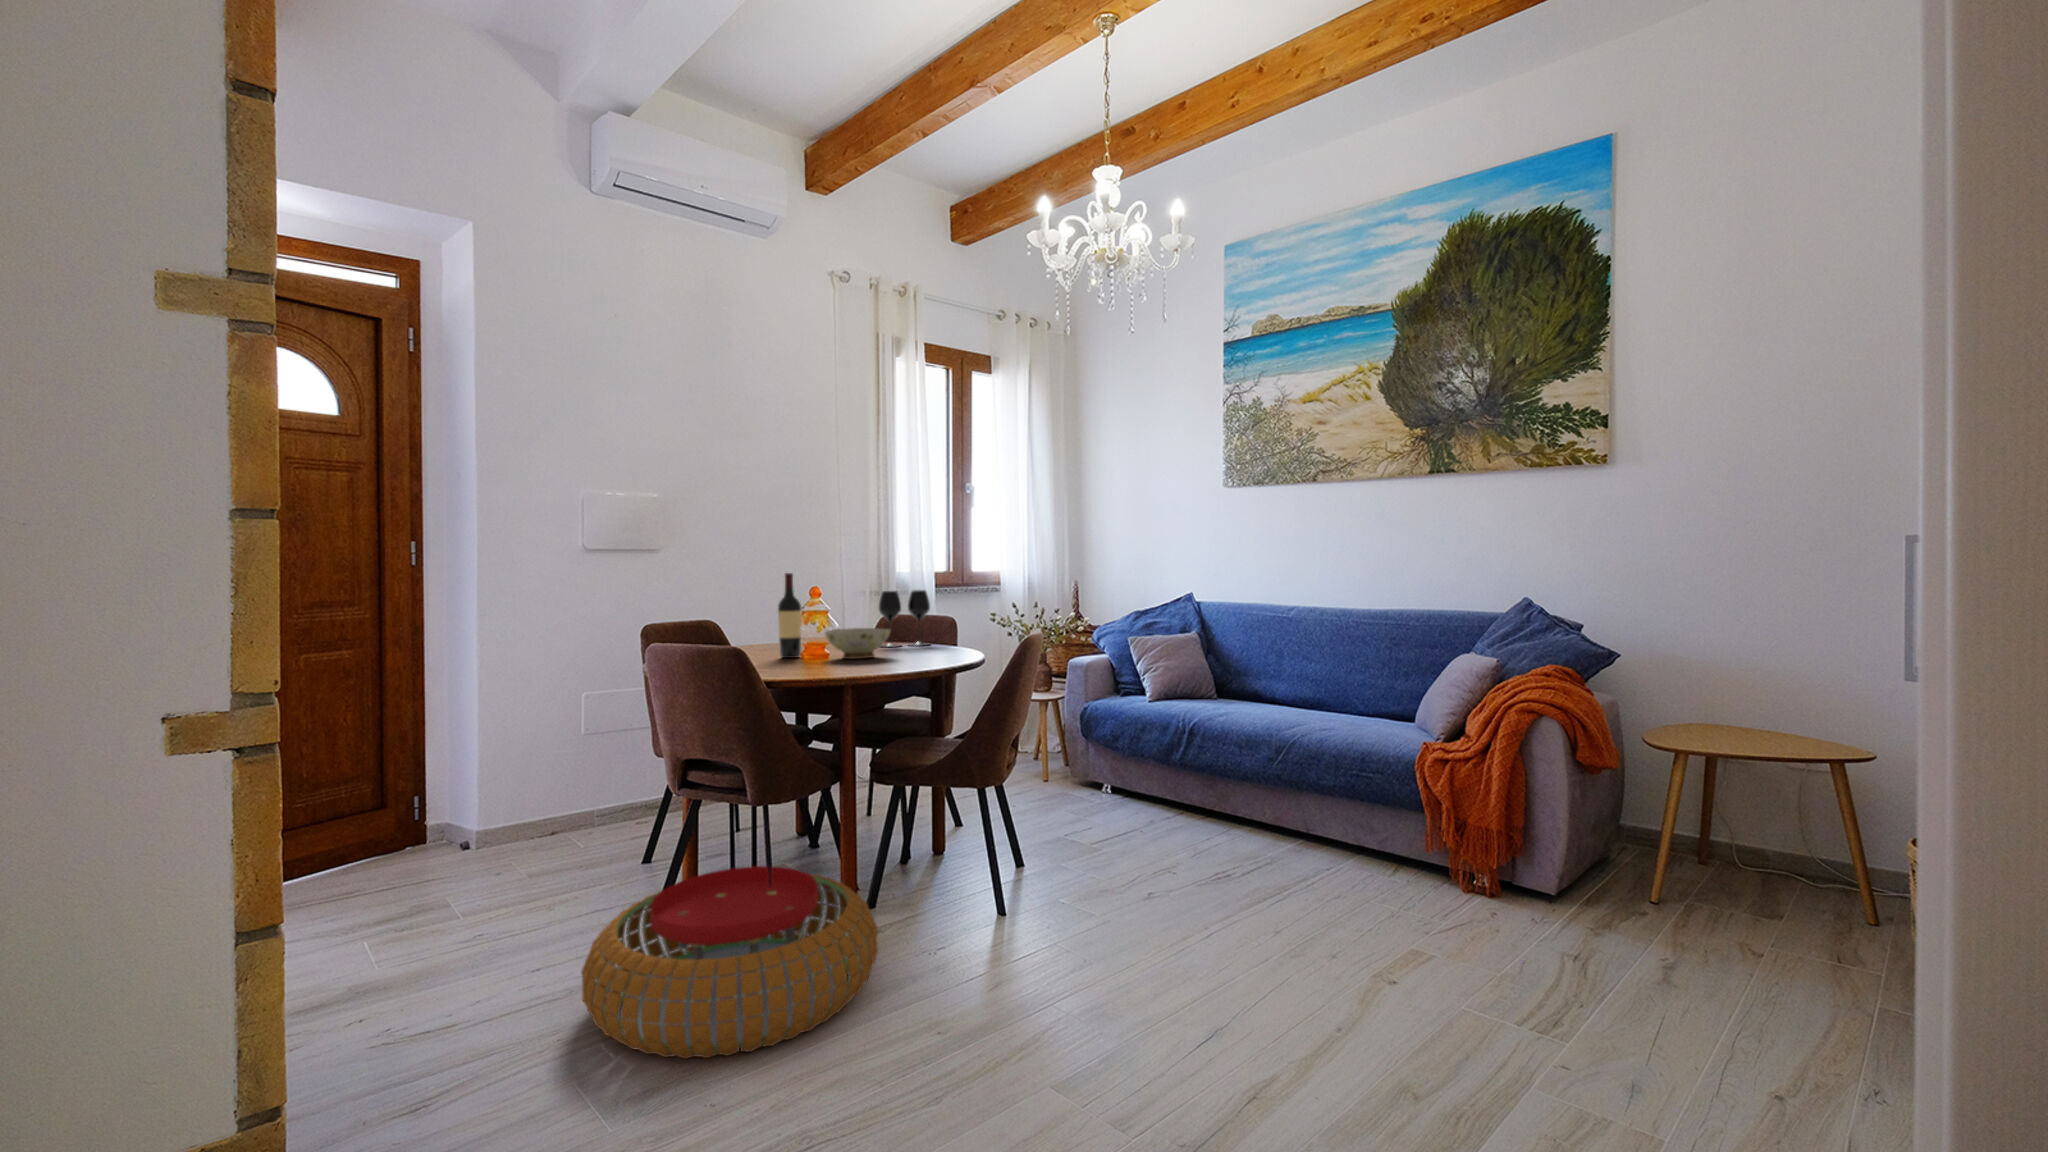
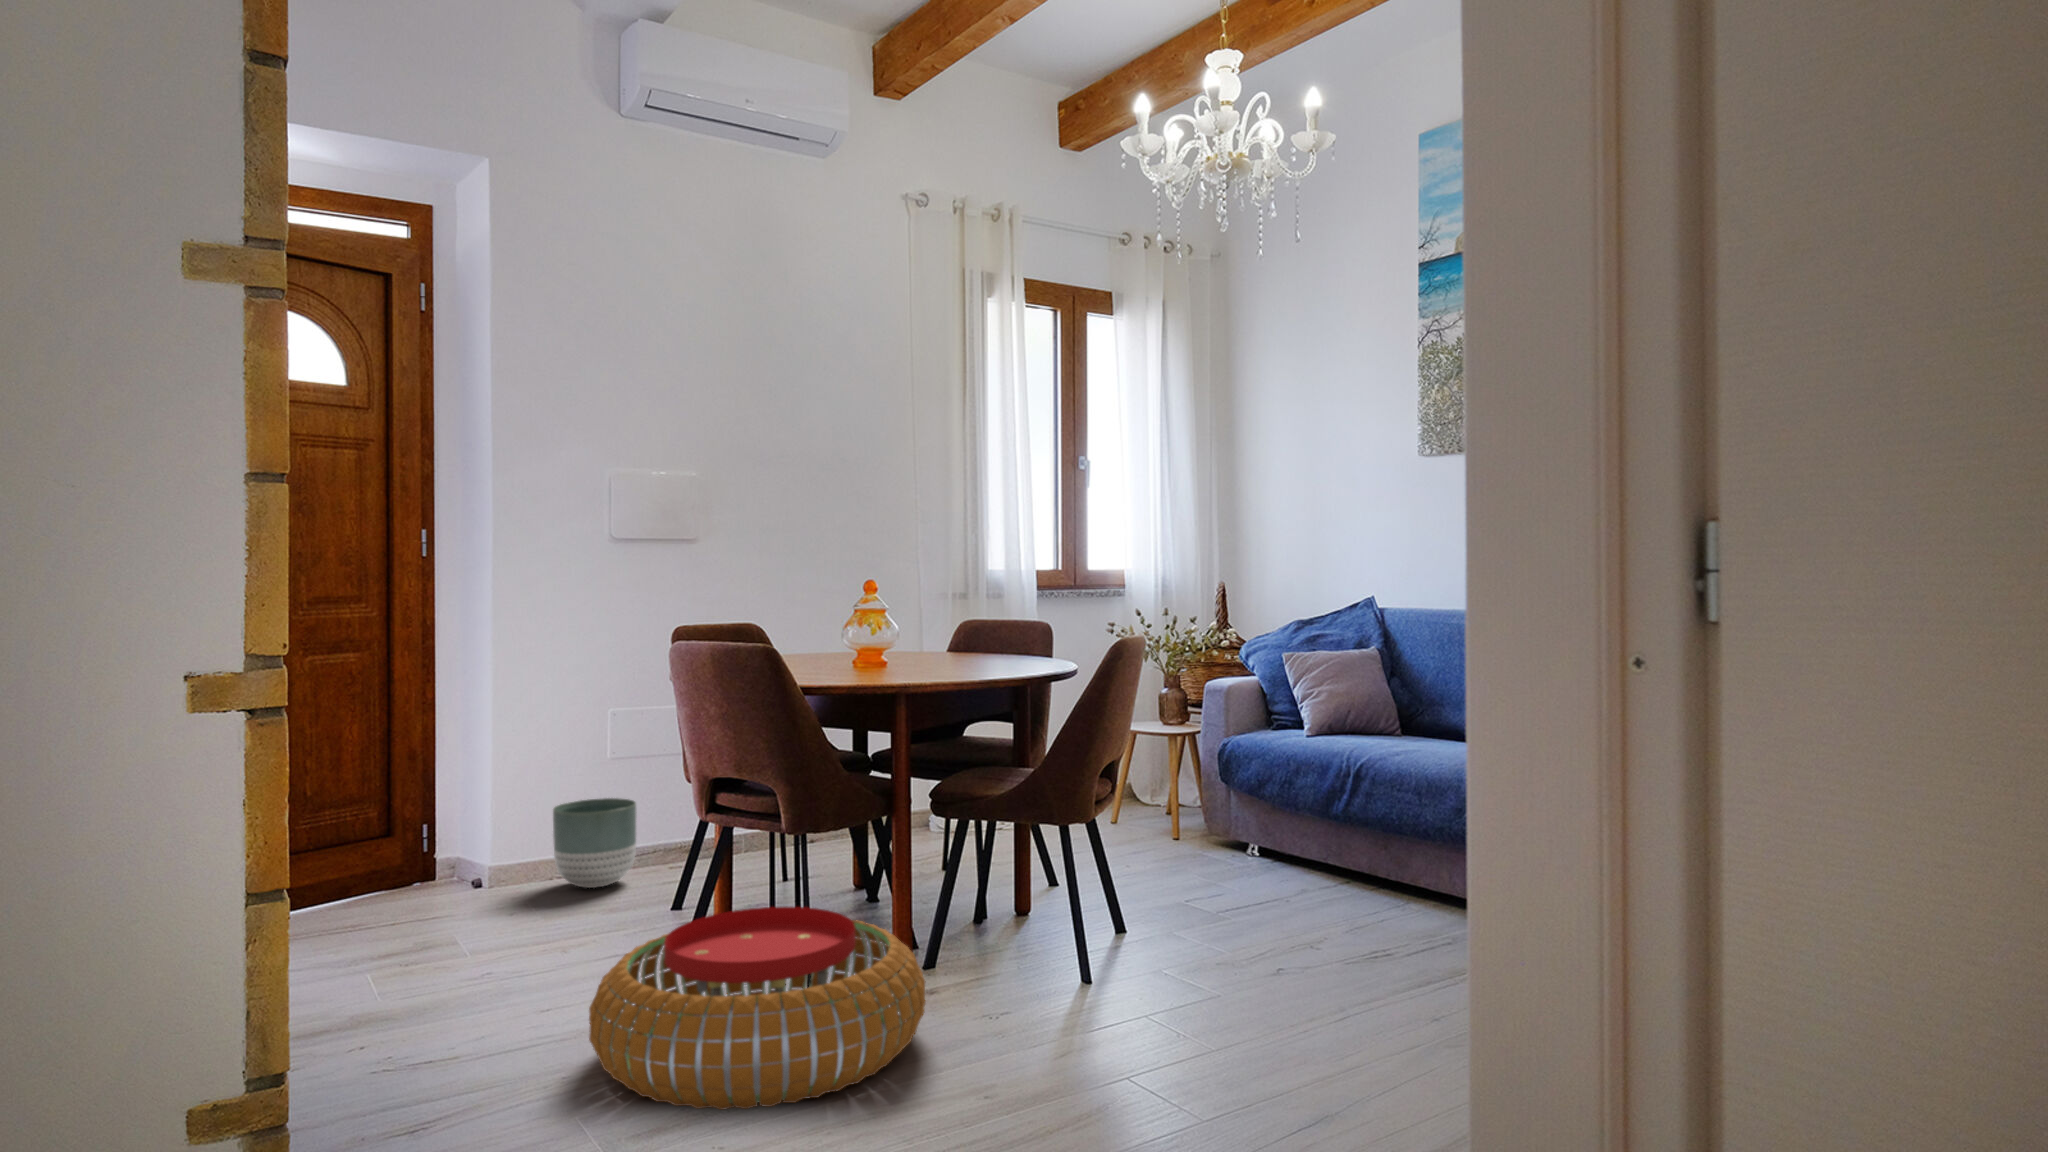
wine bottle: present [778,573,801,658] -> none [824,564,852,667]
wine glass: present [879,590,930,647] -> none [950,588,1016,658]
ceramic bowl: present [825,628,890,659] -> none [878,632,959,668]
planter: none [537,765,611,842] -> present [553,798,637,888]

